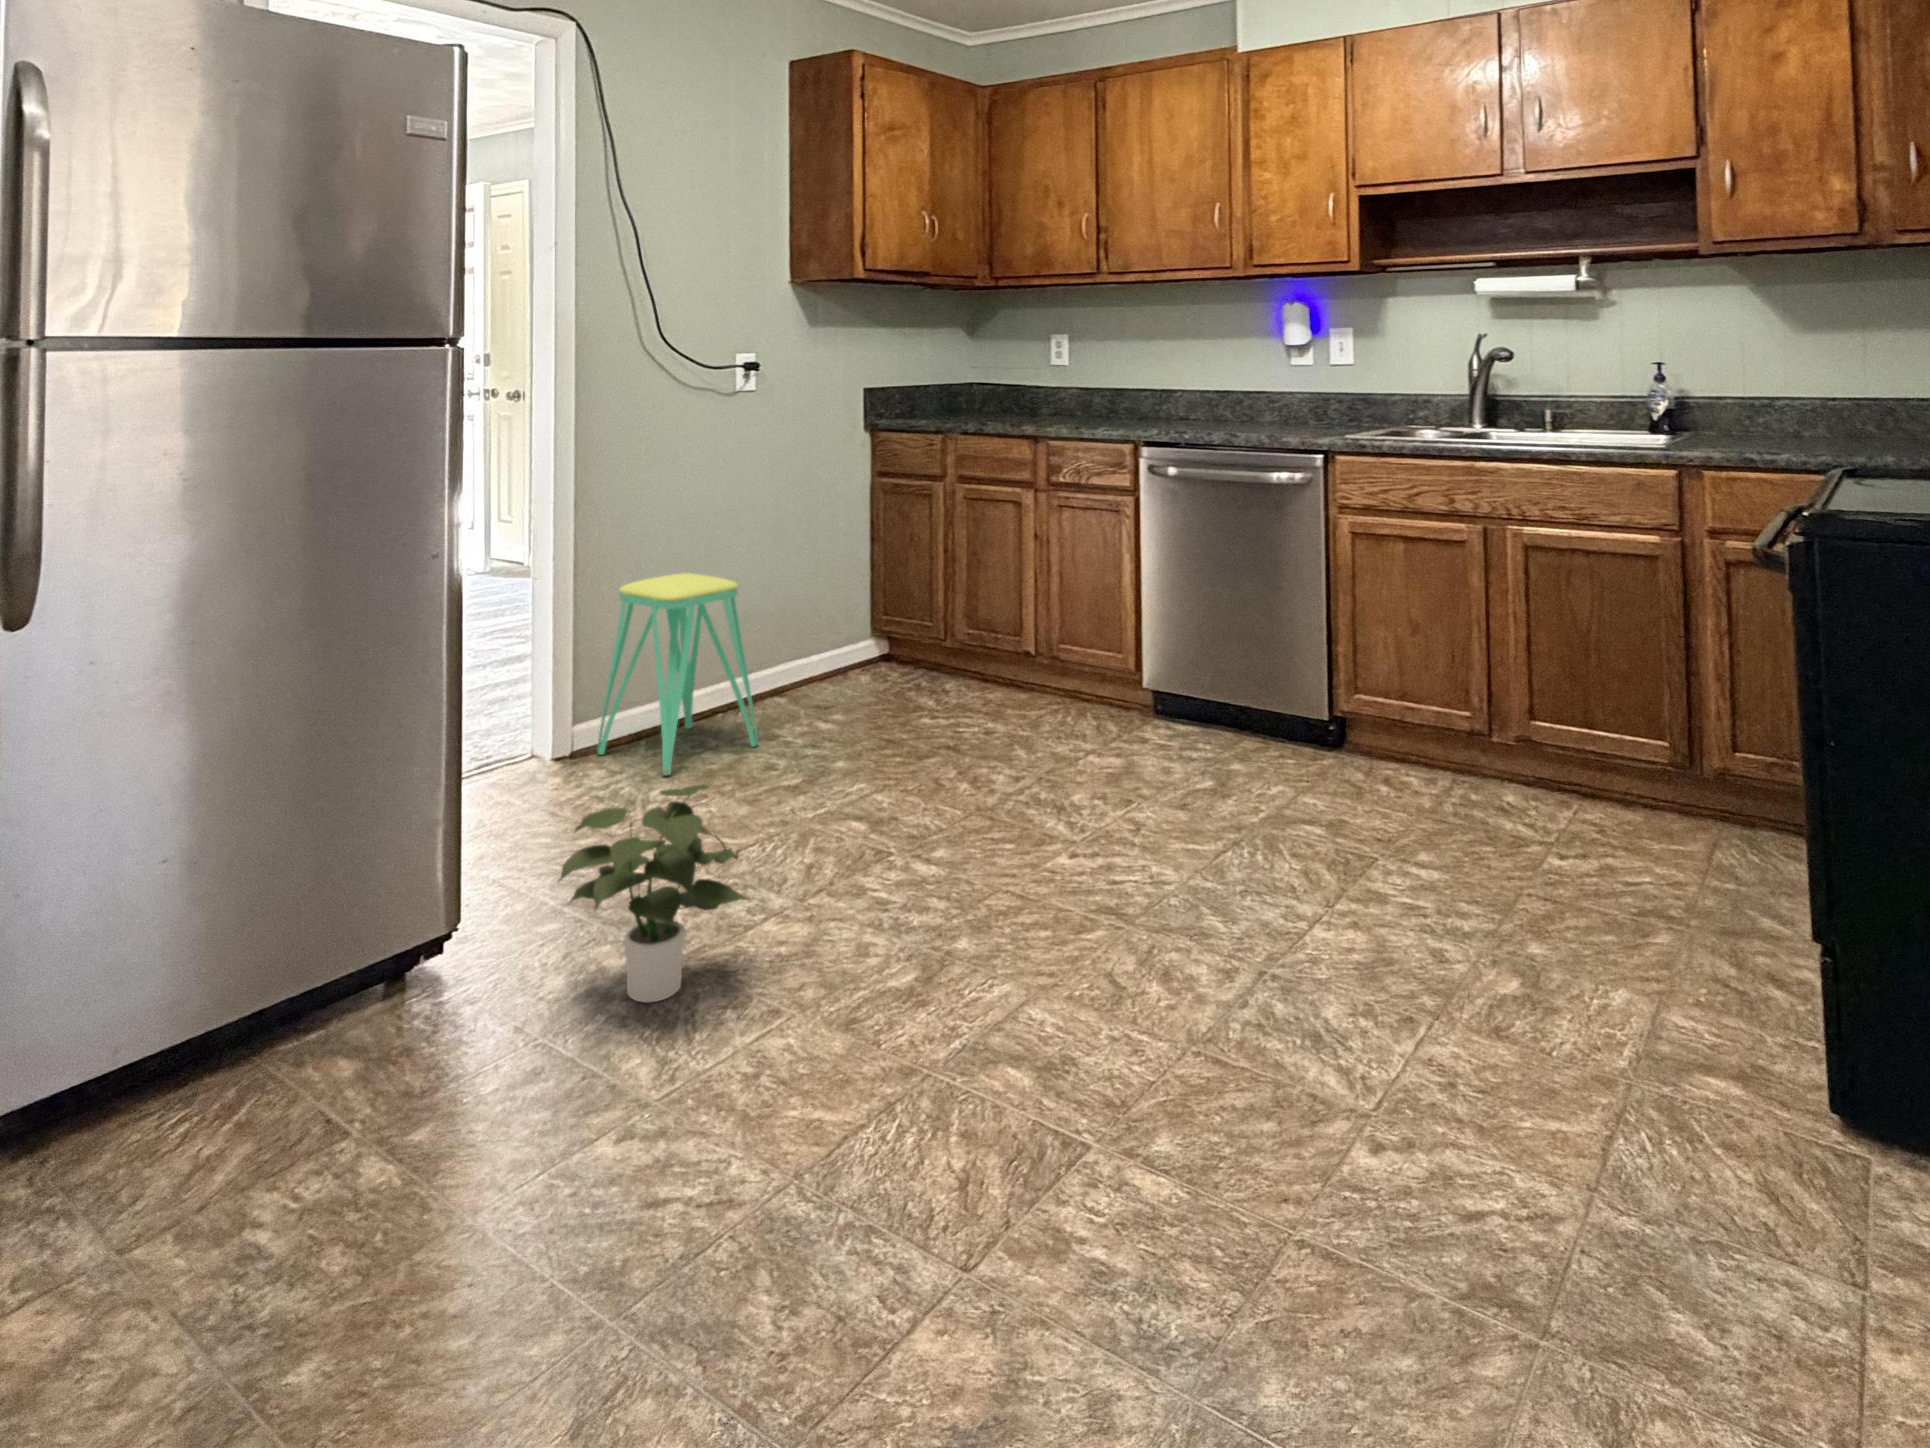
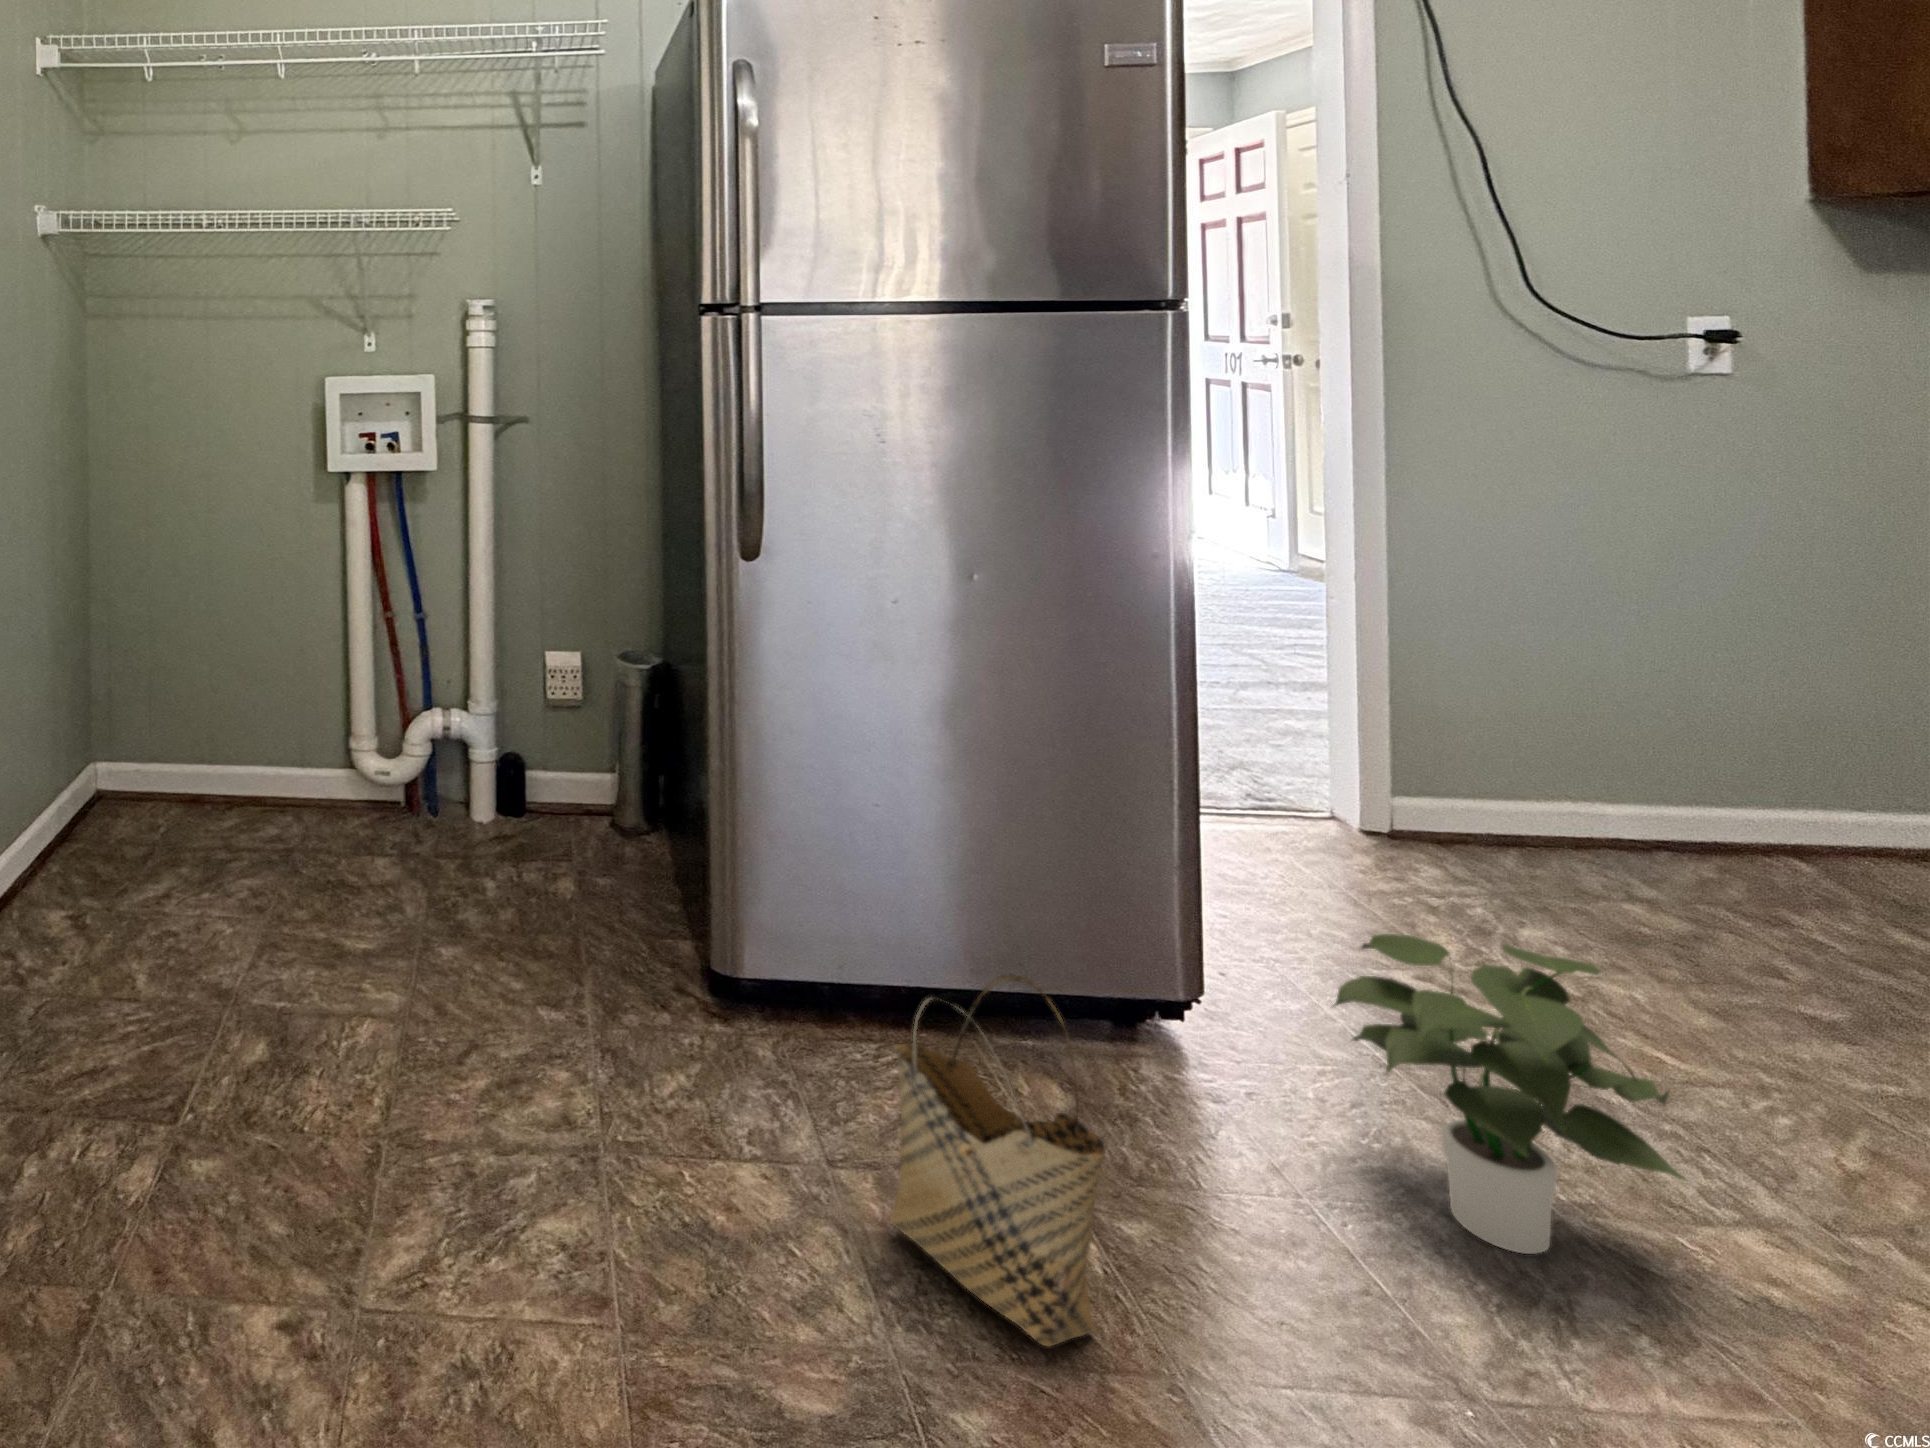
stool: present [597,573,758,775] -> none [1434,628,1742,923]
woven basket: none [202,950,416,1262] -> present [890,975,1106,1346]

